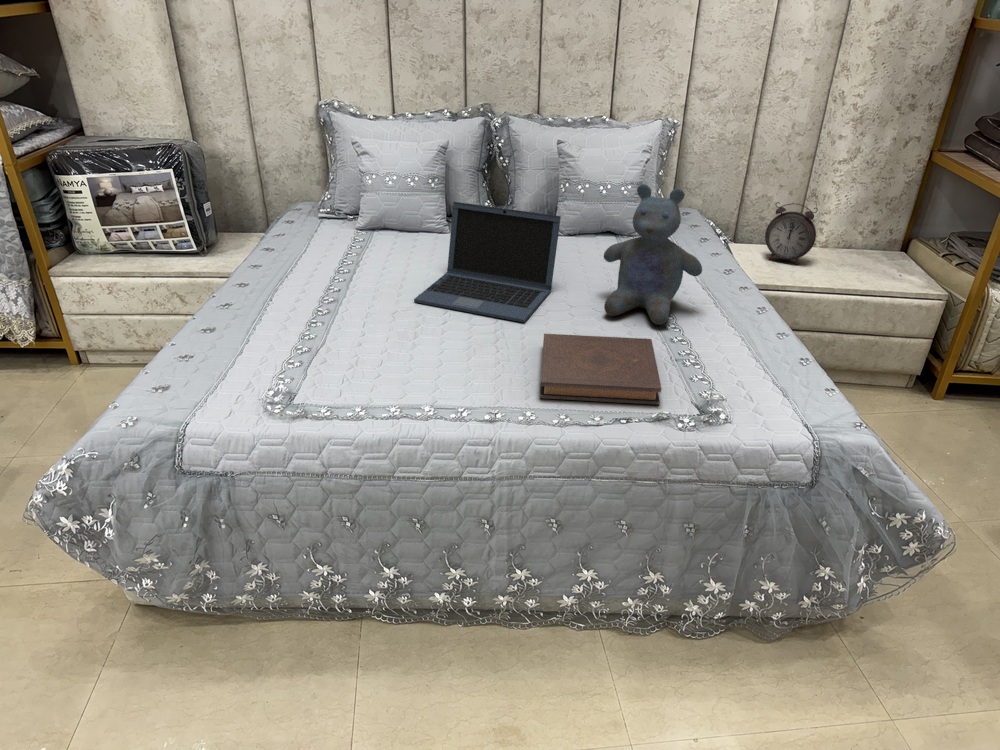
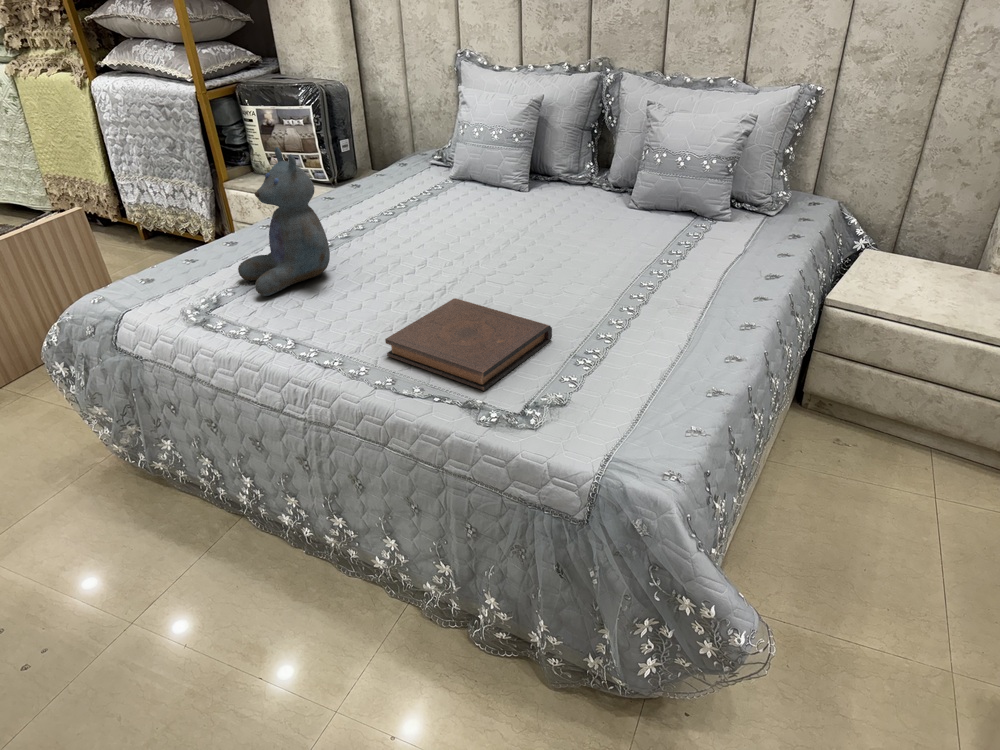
stuffed bear: present [604,184,702,325] -> present [238,147,330,296]
laptop: present [414,202,561,322] -> none [404,156,556,287]
alarm clock: present [765,202,818,265] -> none [908,205,980,293]

